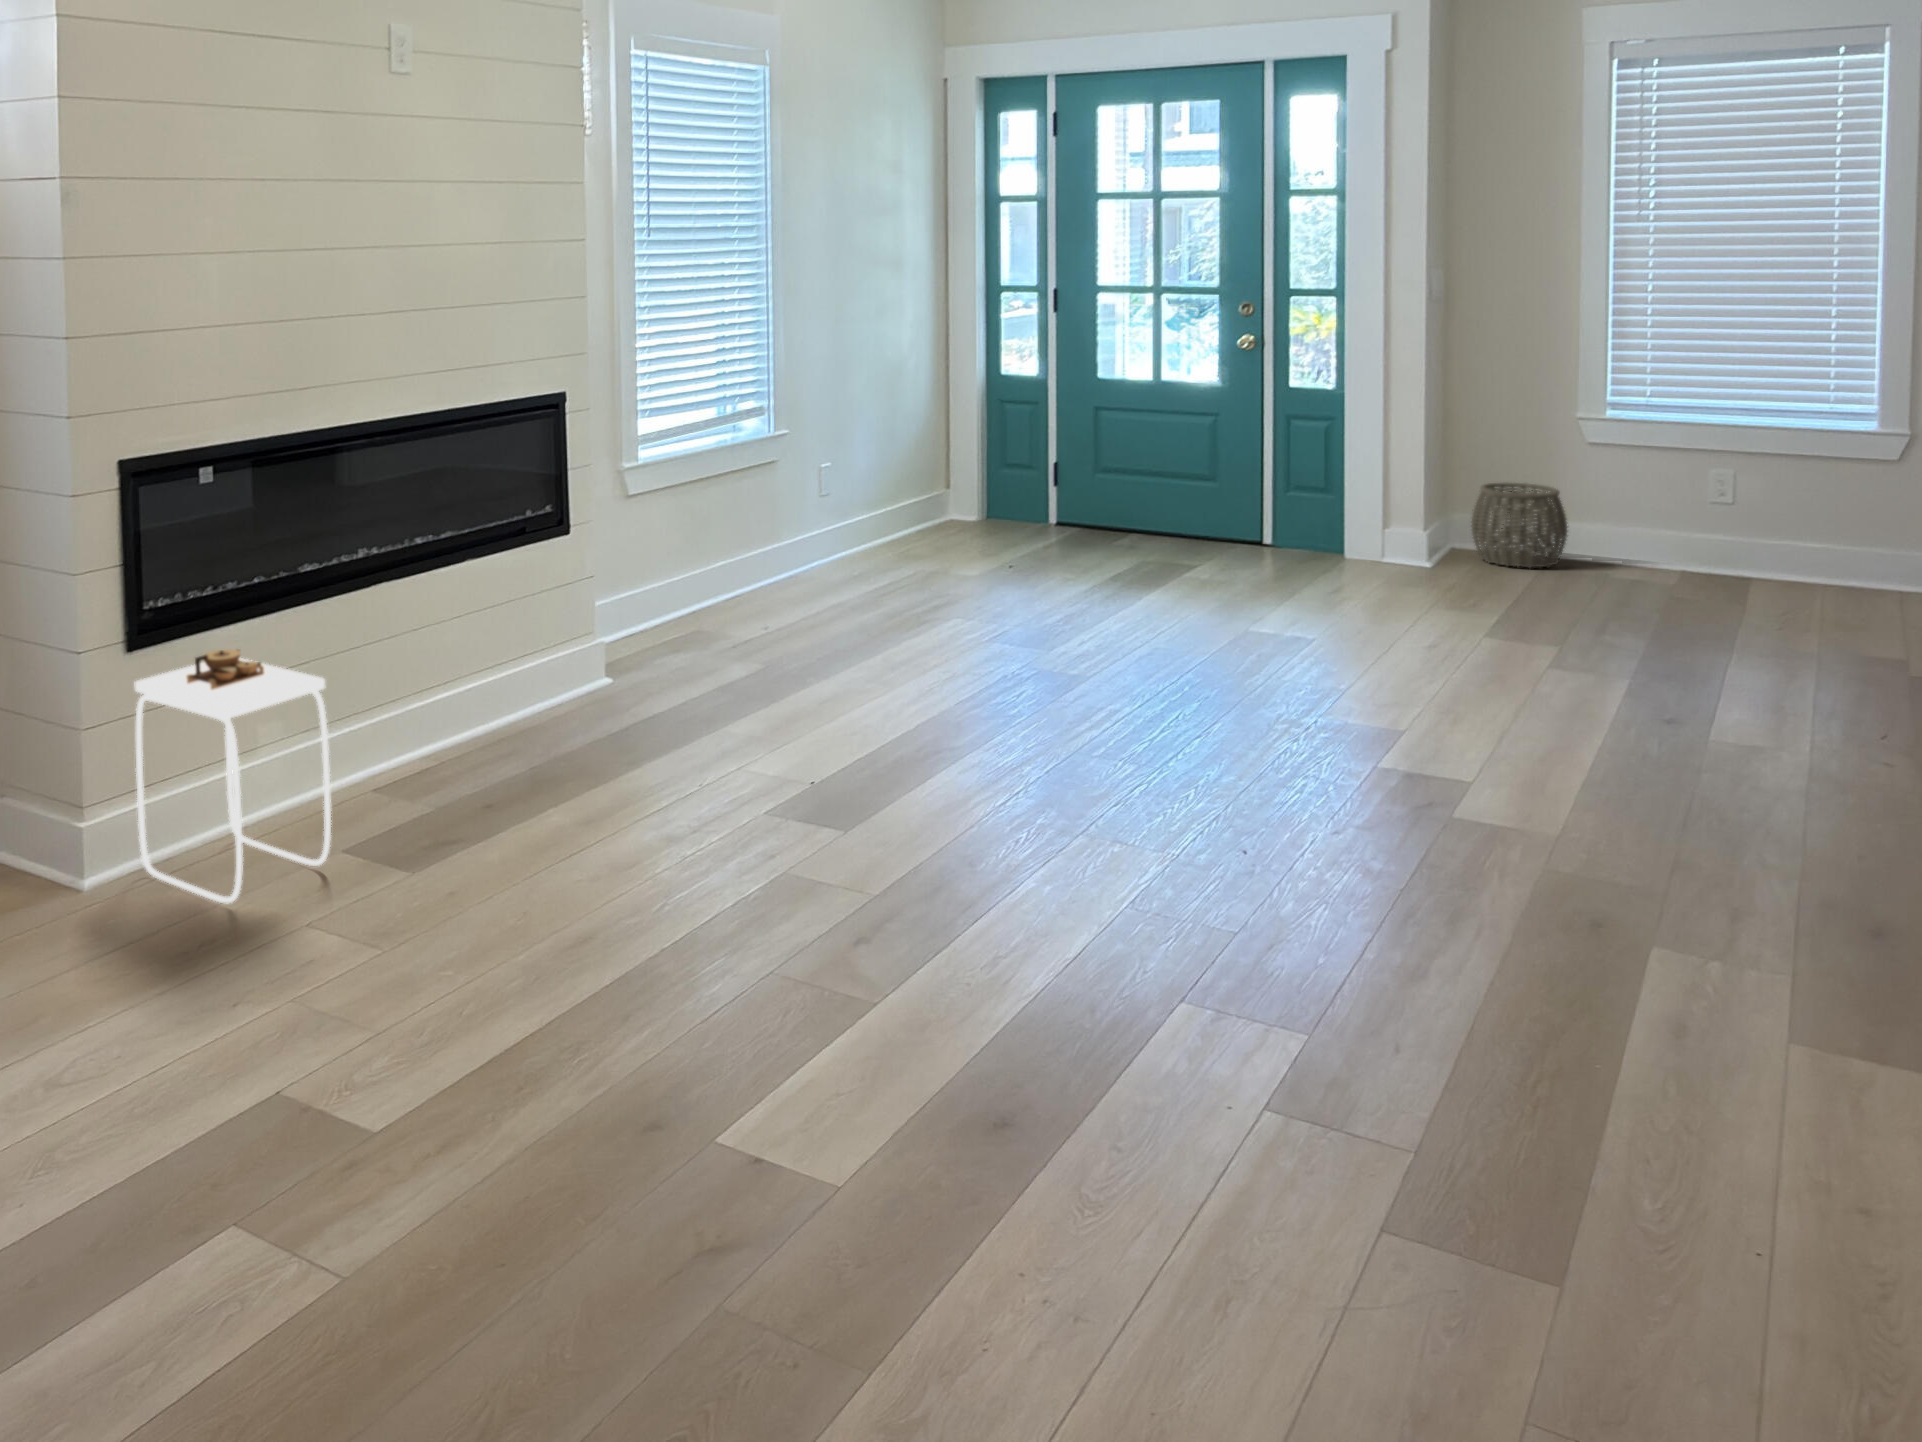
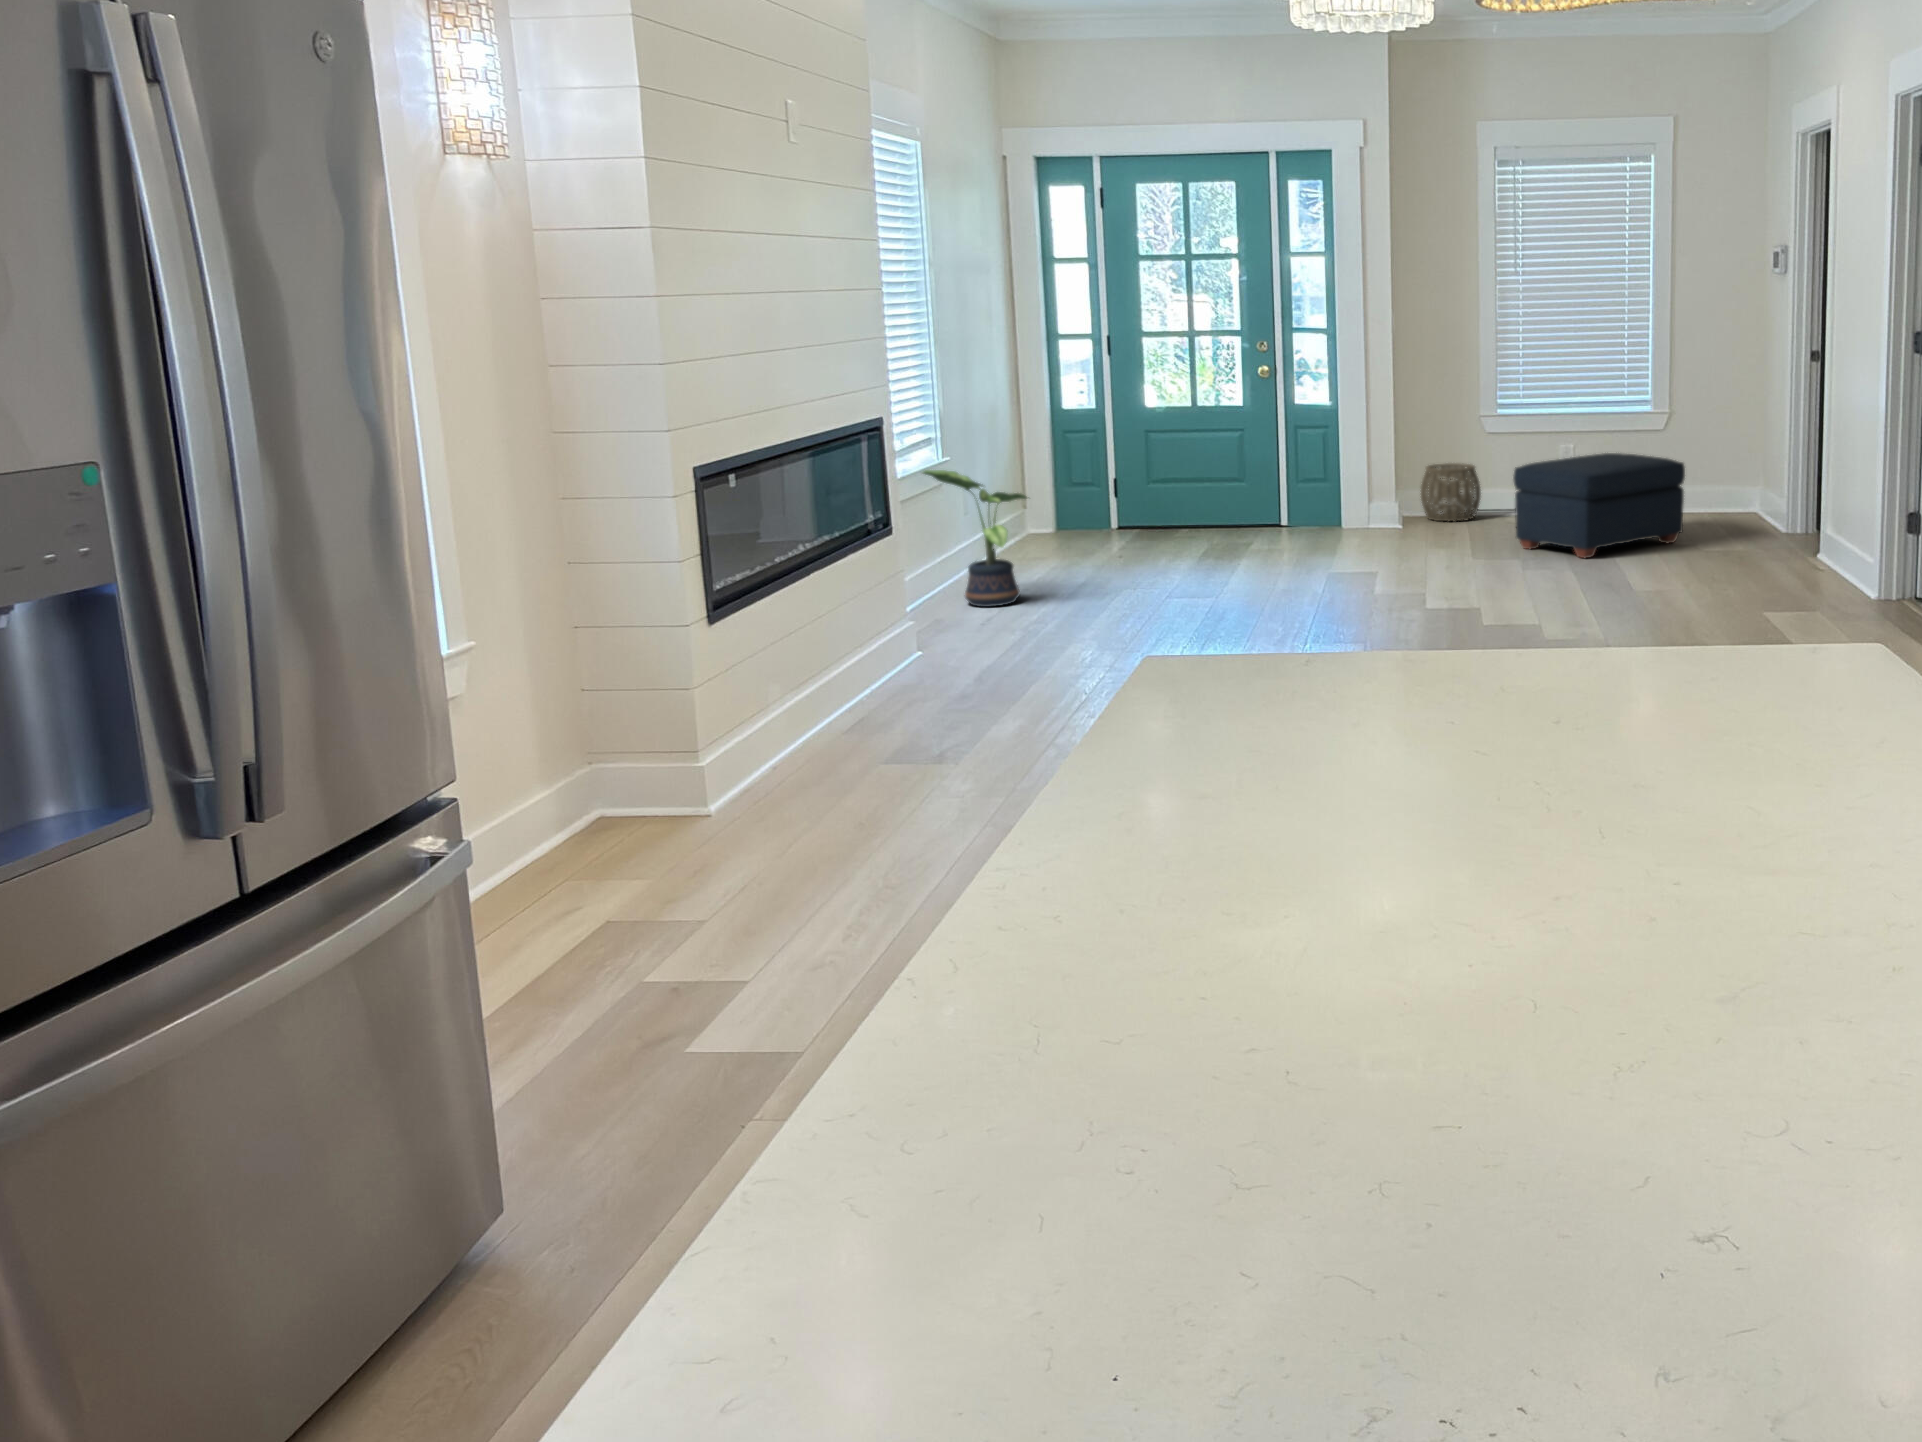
potted plant: none [712,444,829,615] -> present [923,470,1027,607]
ottoman: none [1568,501,1888,666] -> present [1513,453,1685,558]
side table: present [135,650,331,903] -> none [739,618,905,807]

